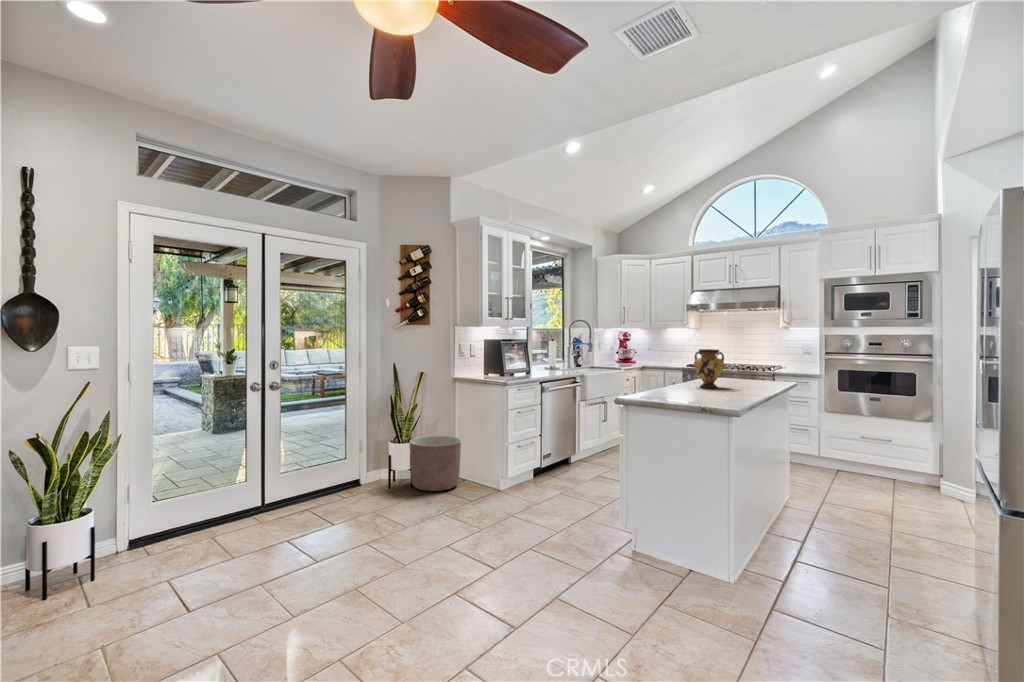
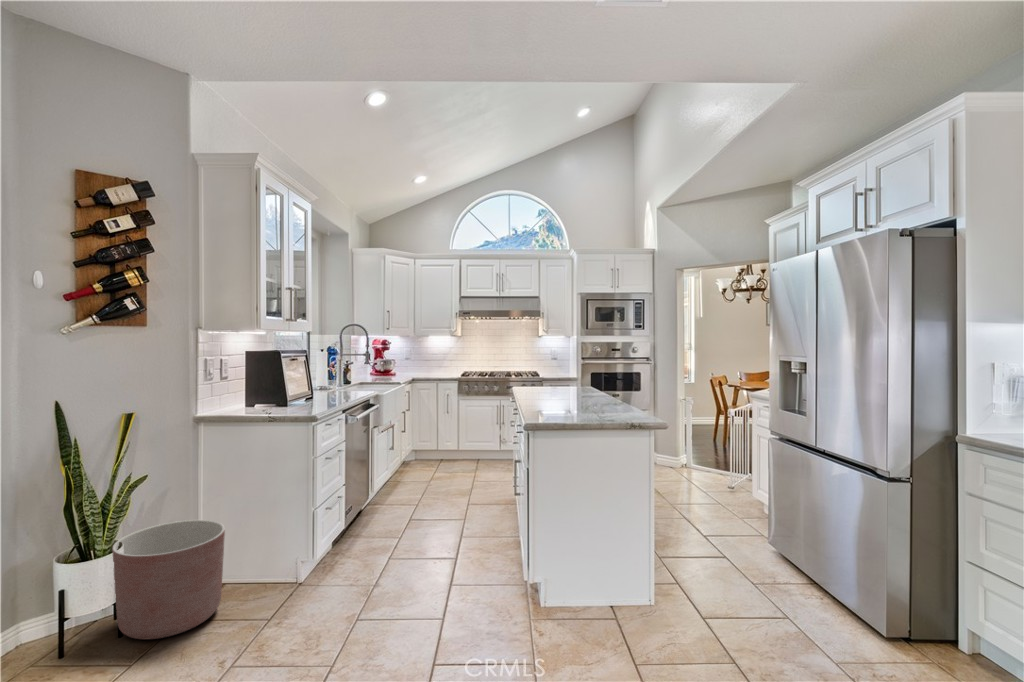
vase: present [694,349,724,388] -> none [572,358,606,404]

